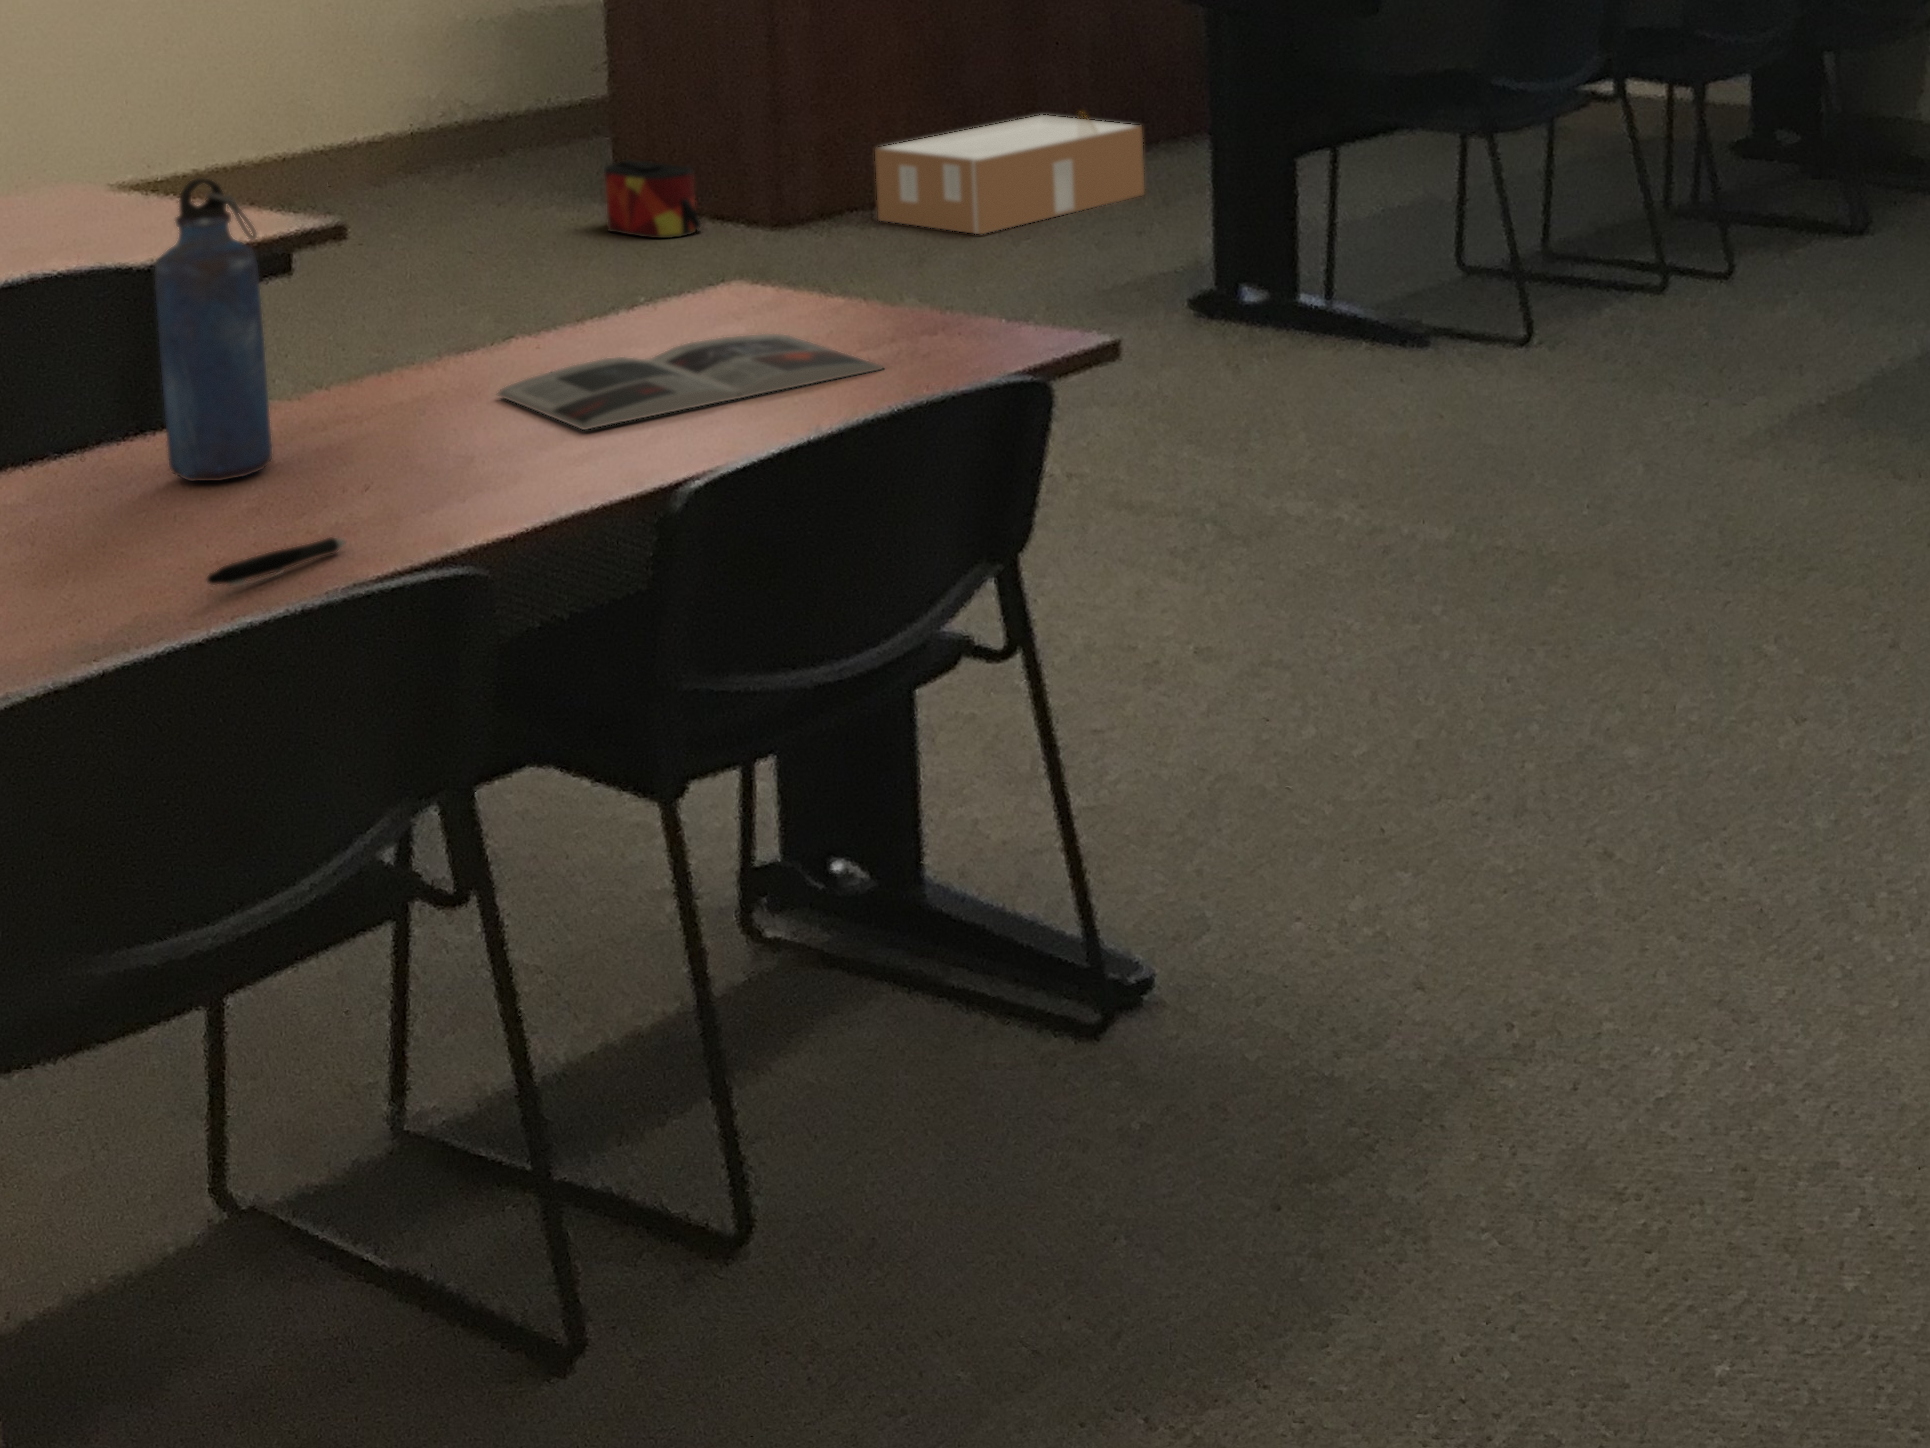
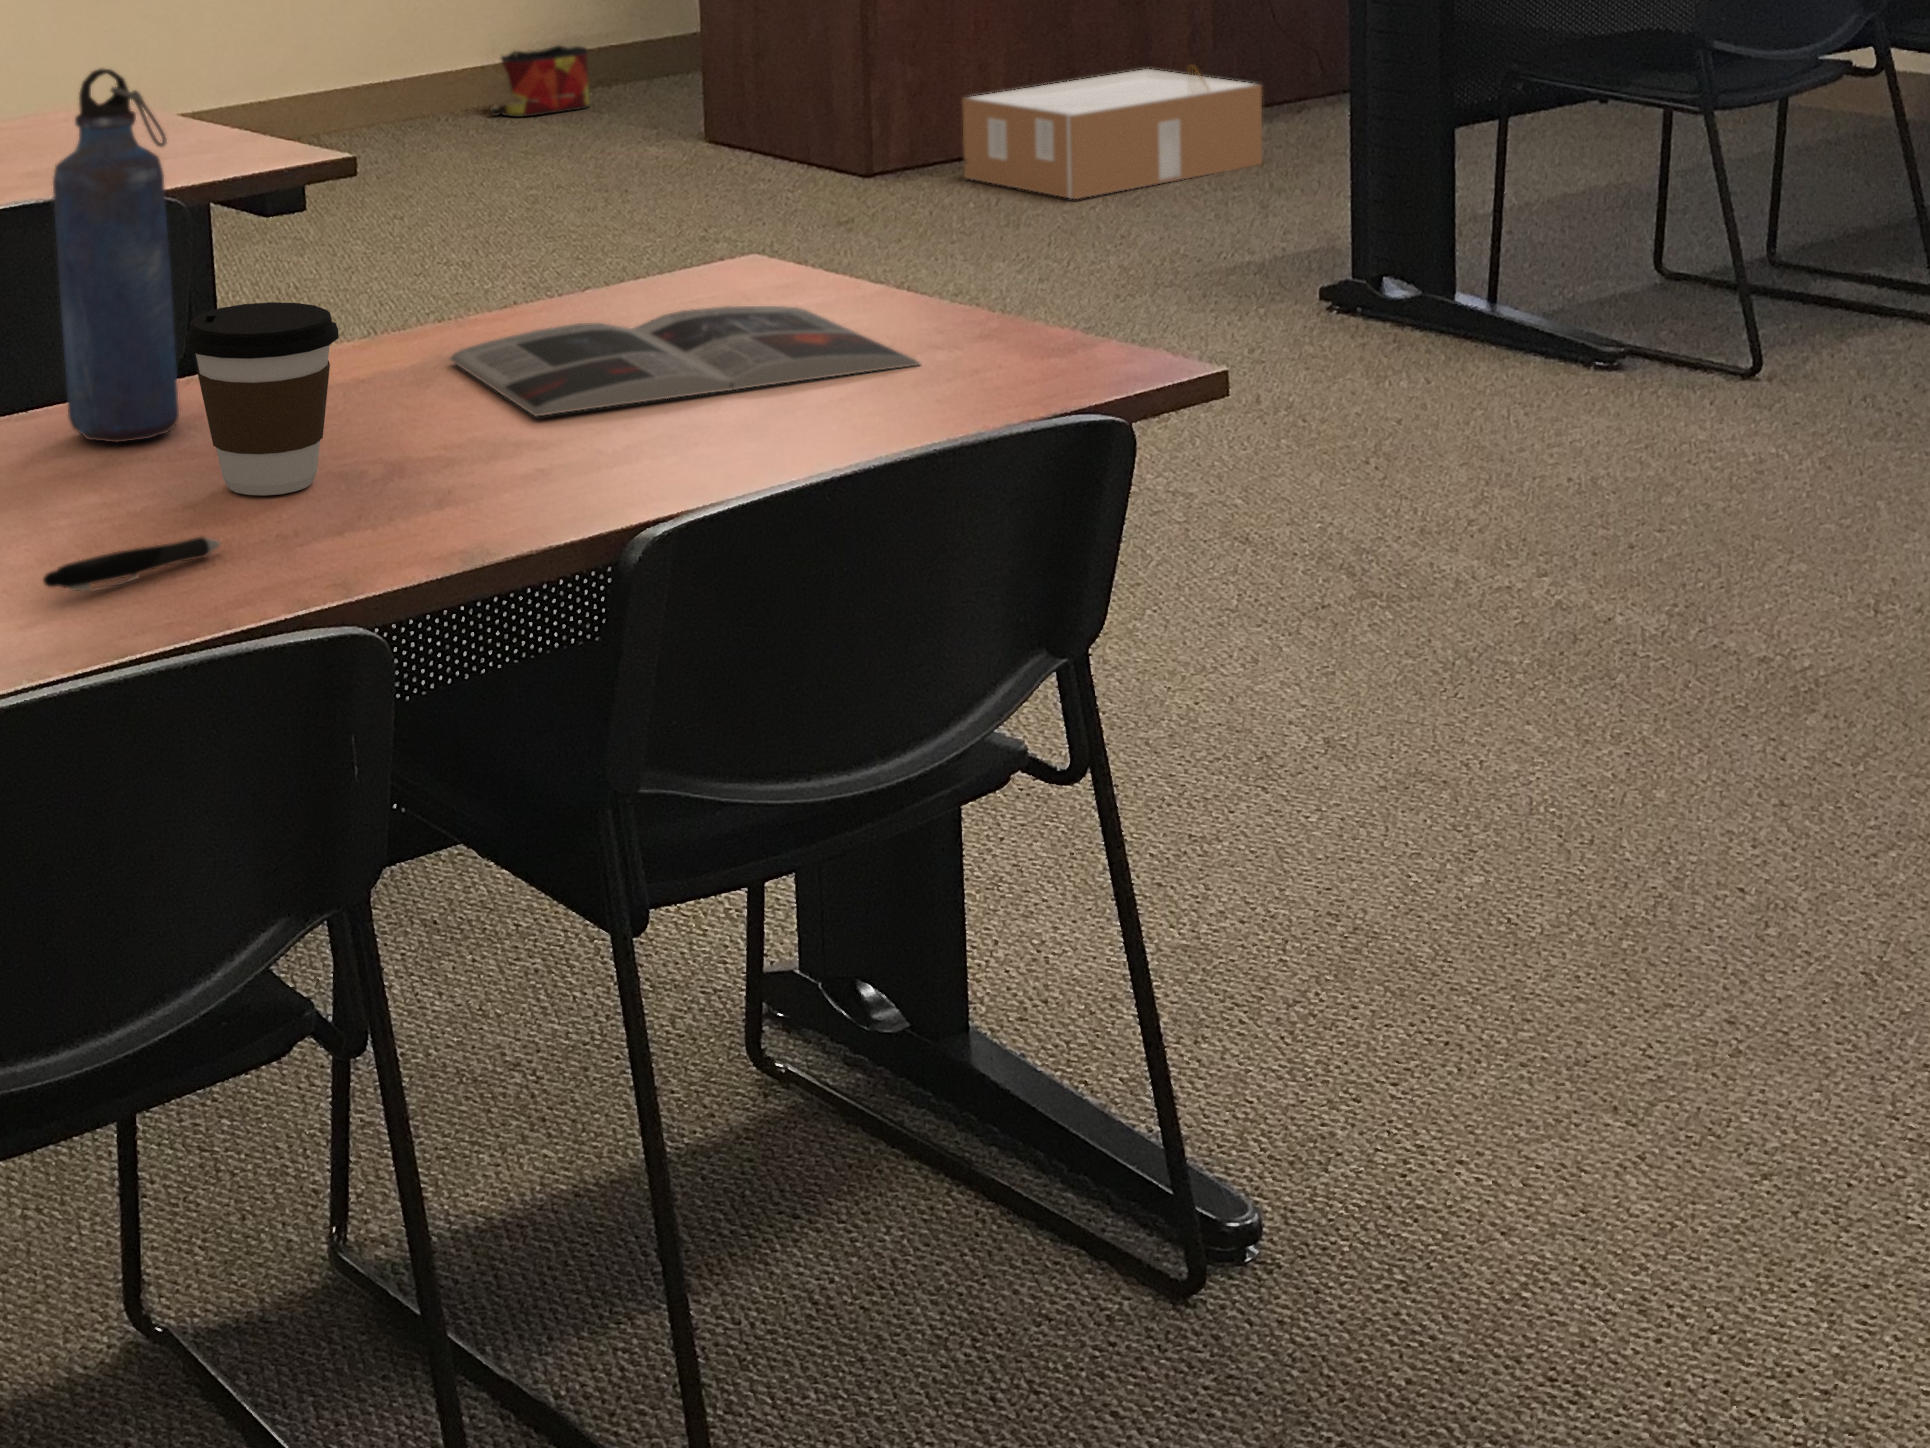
bag: present [604,160,701,238] -> present [490,46,589,117]
coffee cup: none [295,355,429,507] -> present [185,302,339,495]

